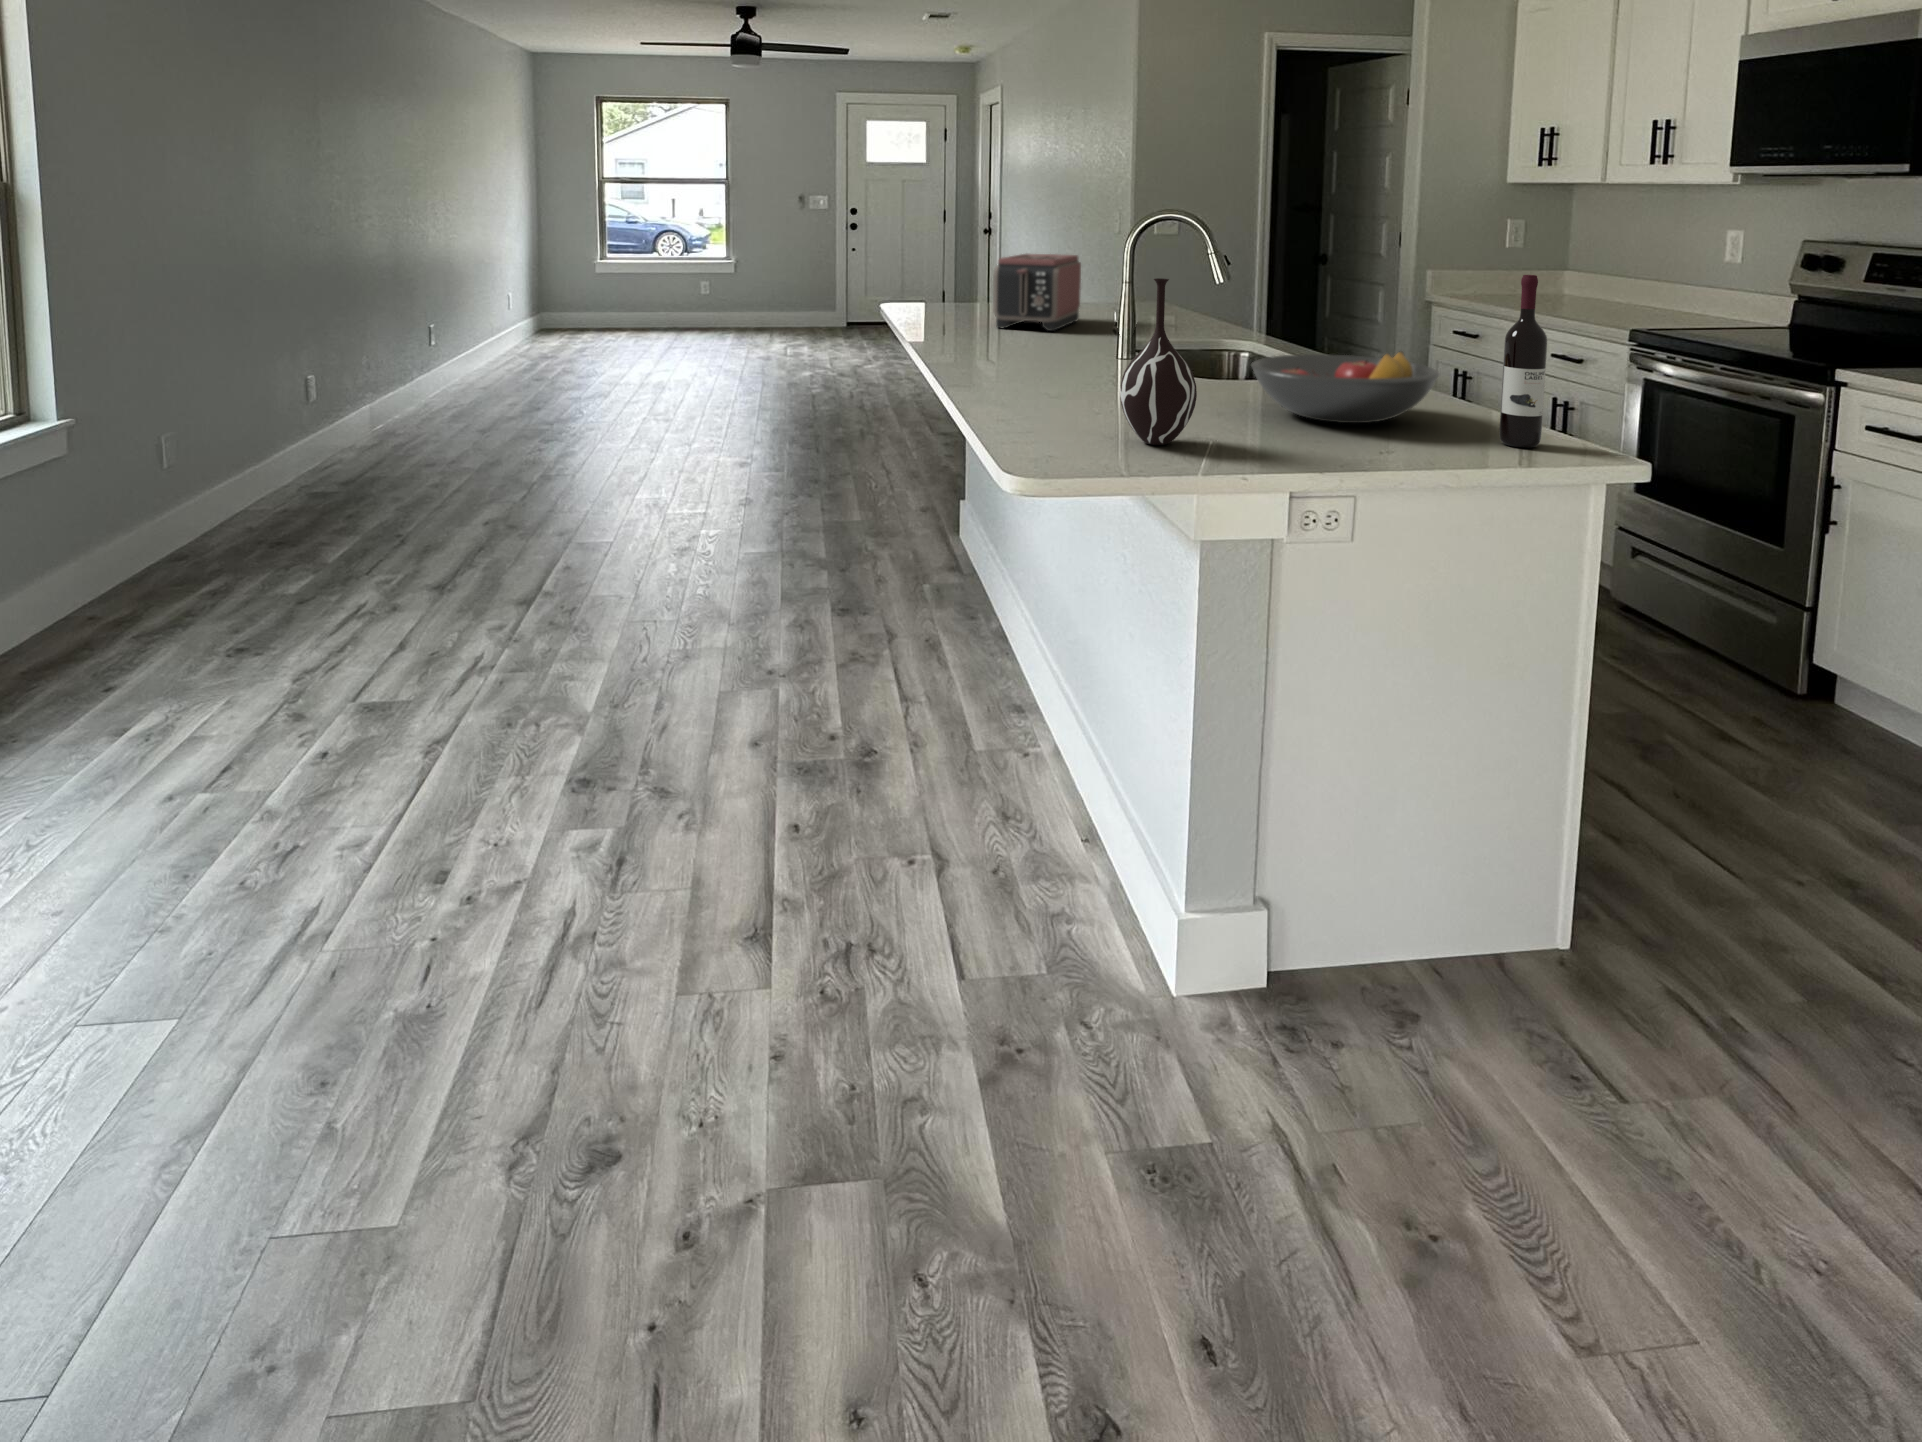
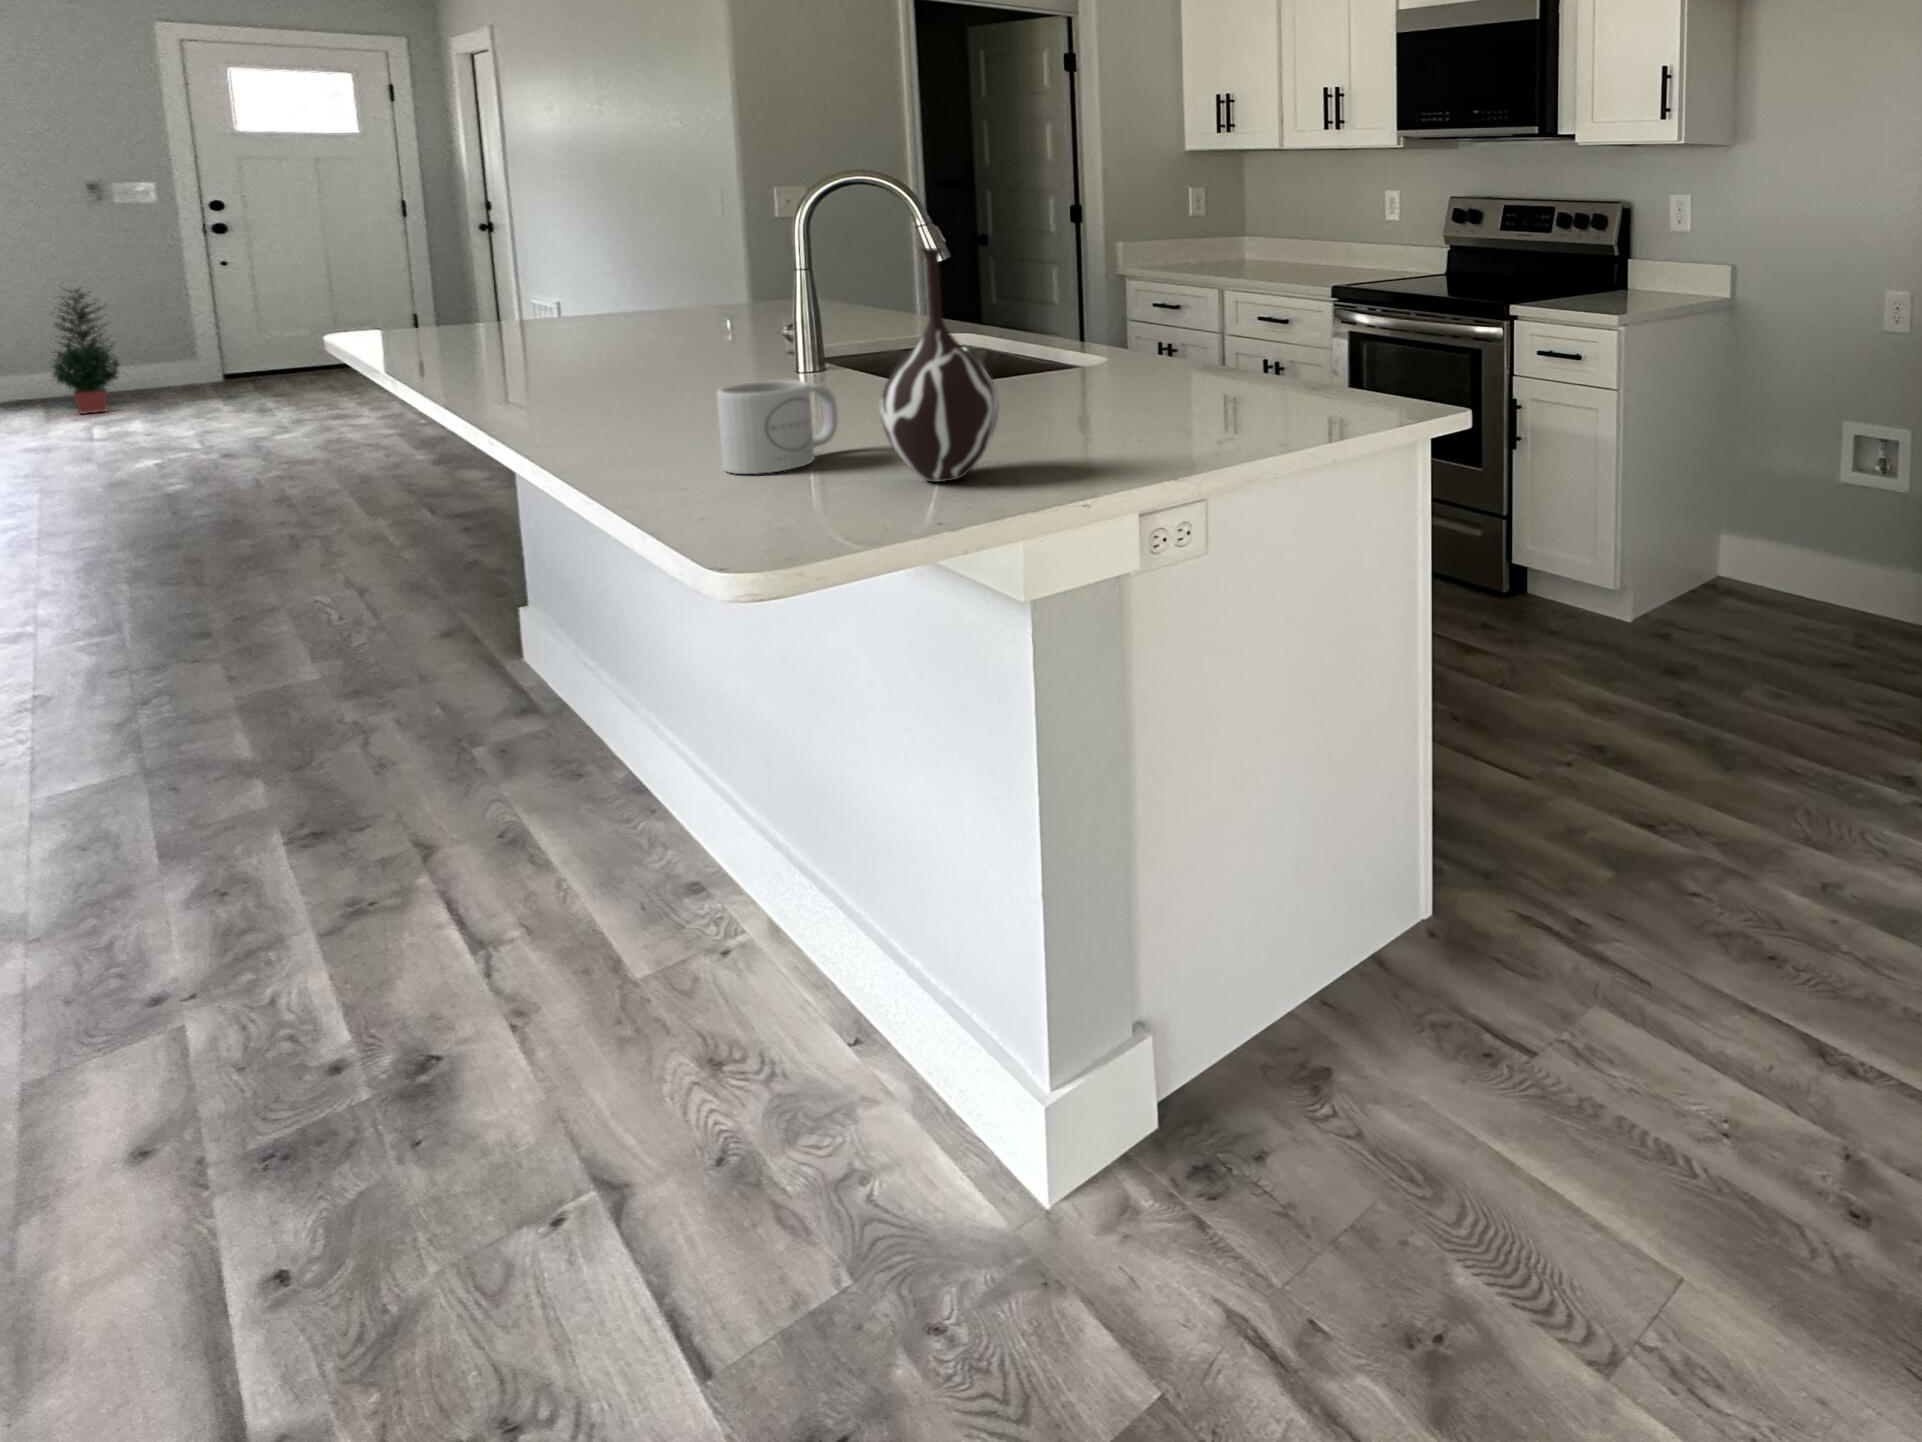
toaster: present [993,254,1081,331] -> none [565,239,713,349]
potted plant: none [772,261,804,341] -> present [53,289,119,414]
wine bottle: present [1499,275,1547,448] -> none [1326,225,1369,411]
fruit bowl: present [1251,351,1440,423] -> none [1032,321,1256,414]
mug: none [1034,361,1107,422] -> present [717,380,838,474]

